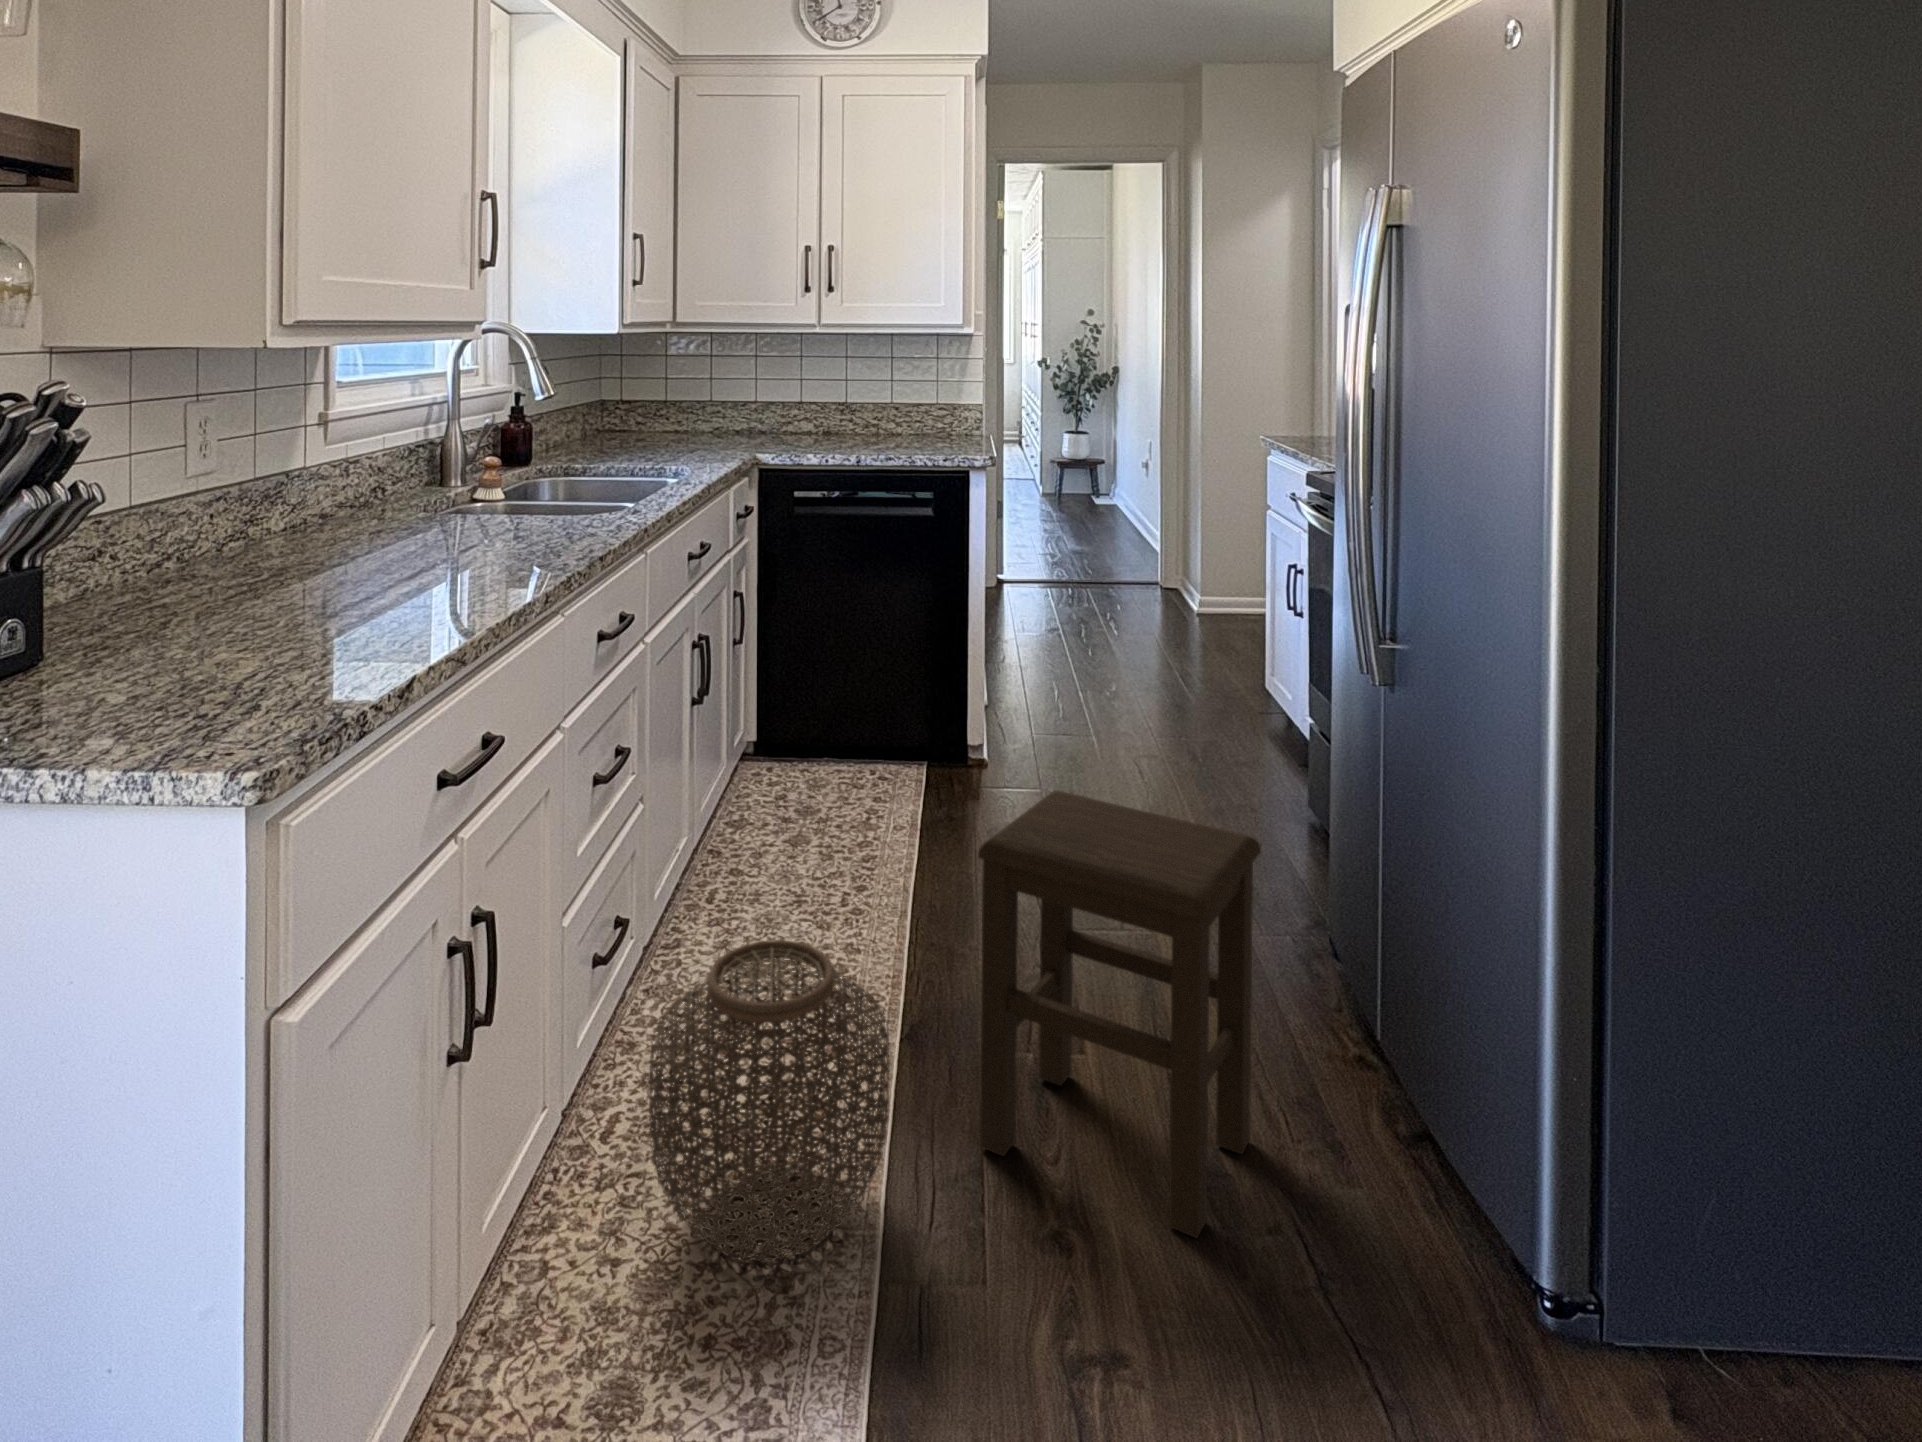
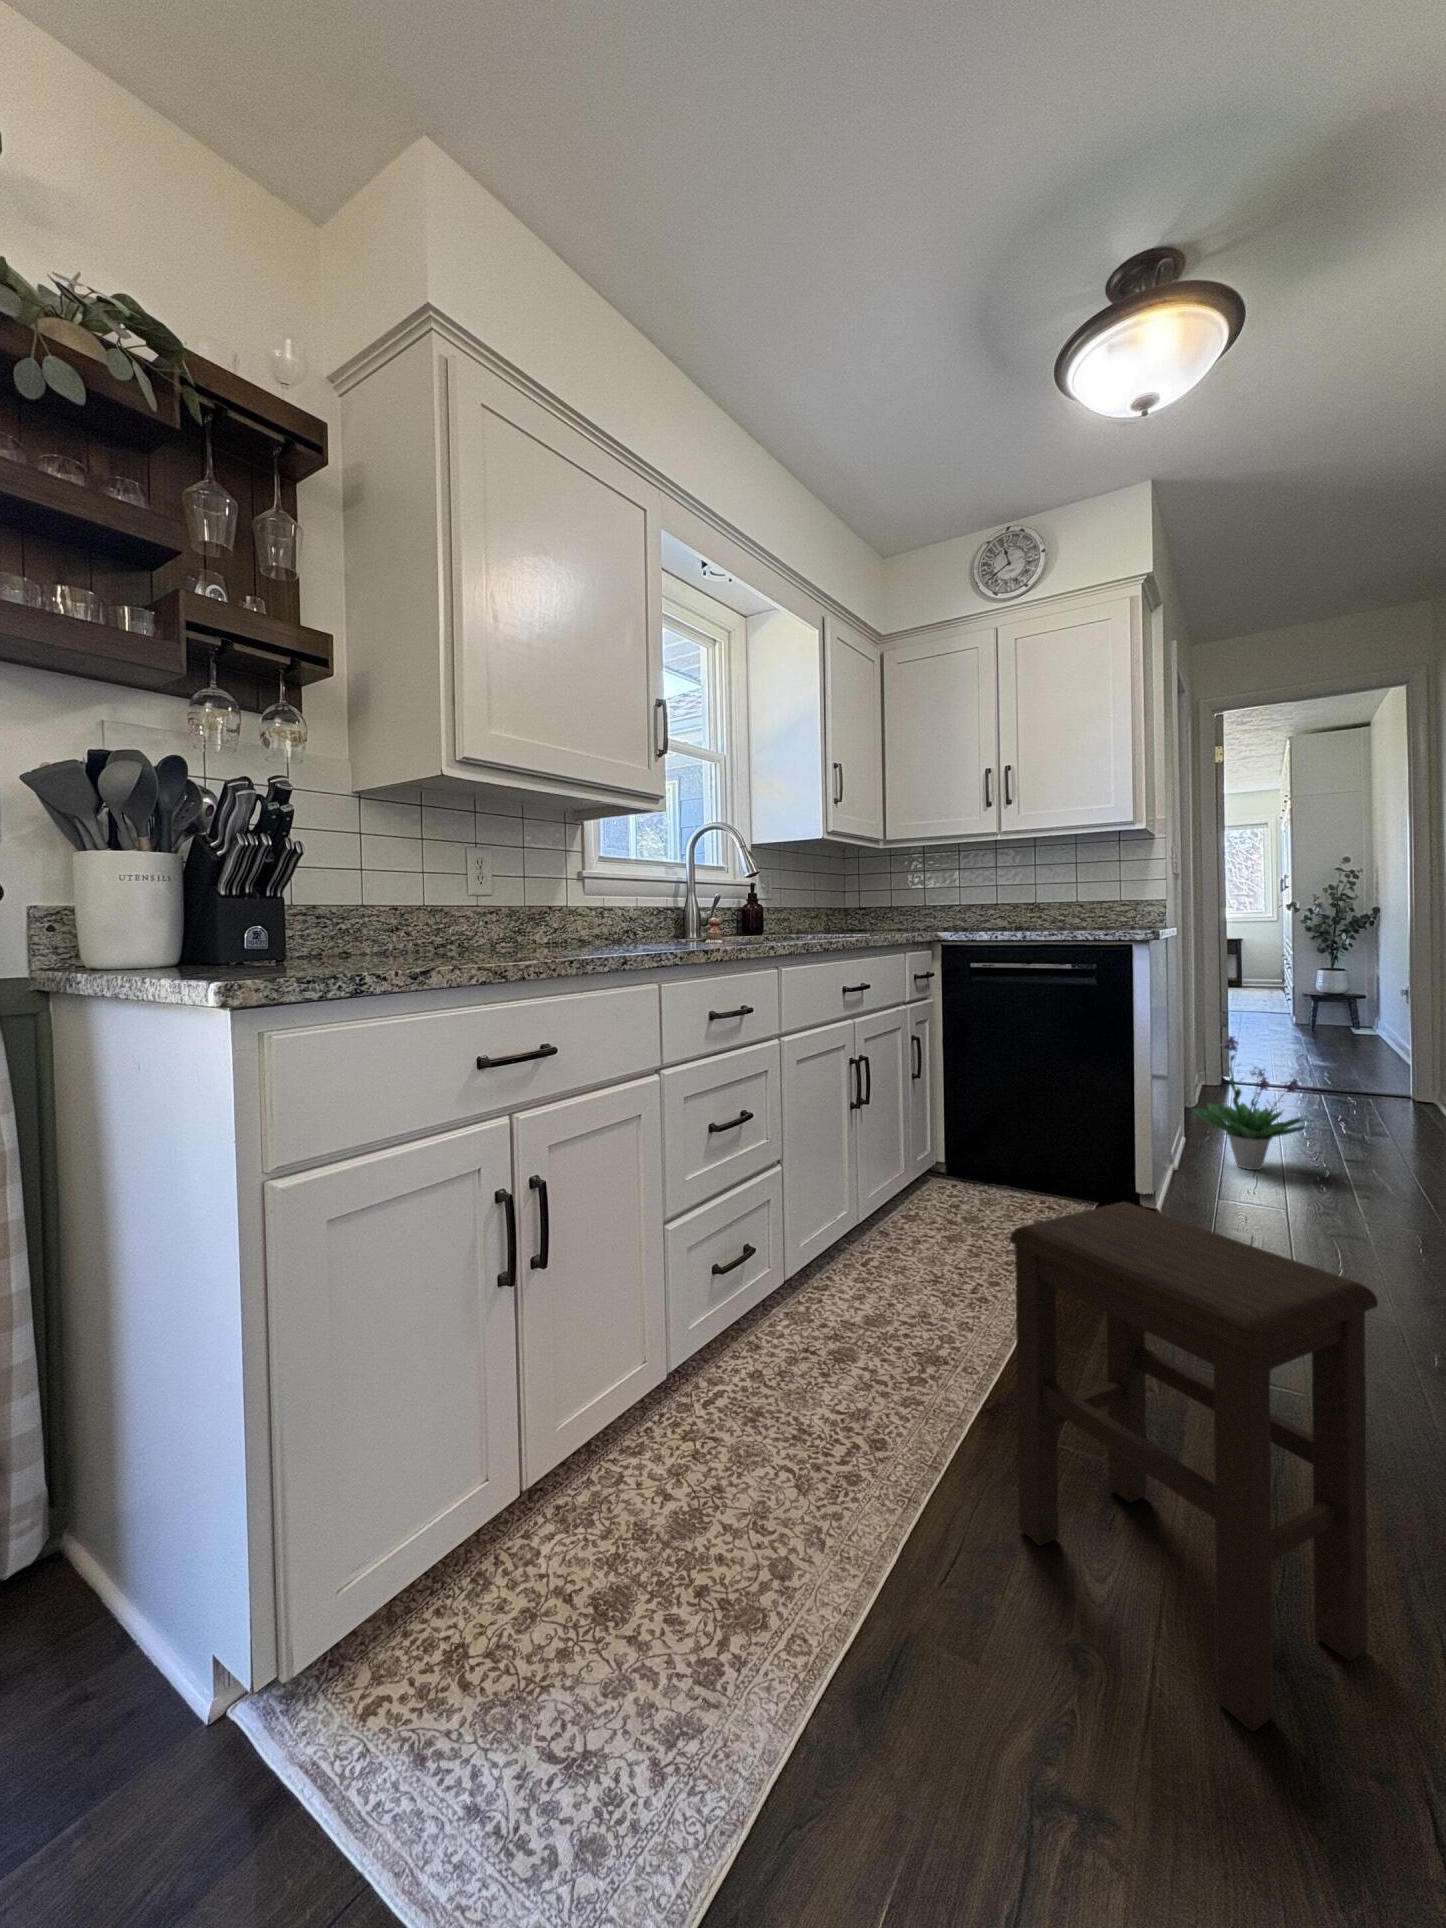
potted plant: none [999,543,1109,691] -> present [1193,1035,1309,1170]
woven basket: present [649,940,890,1261] -> none [695,1273,906,1553]

